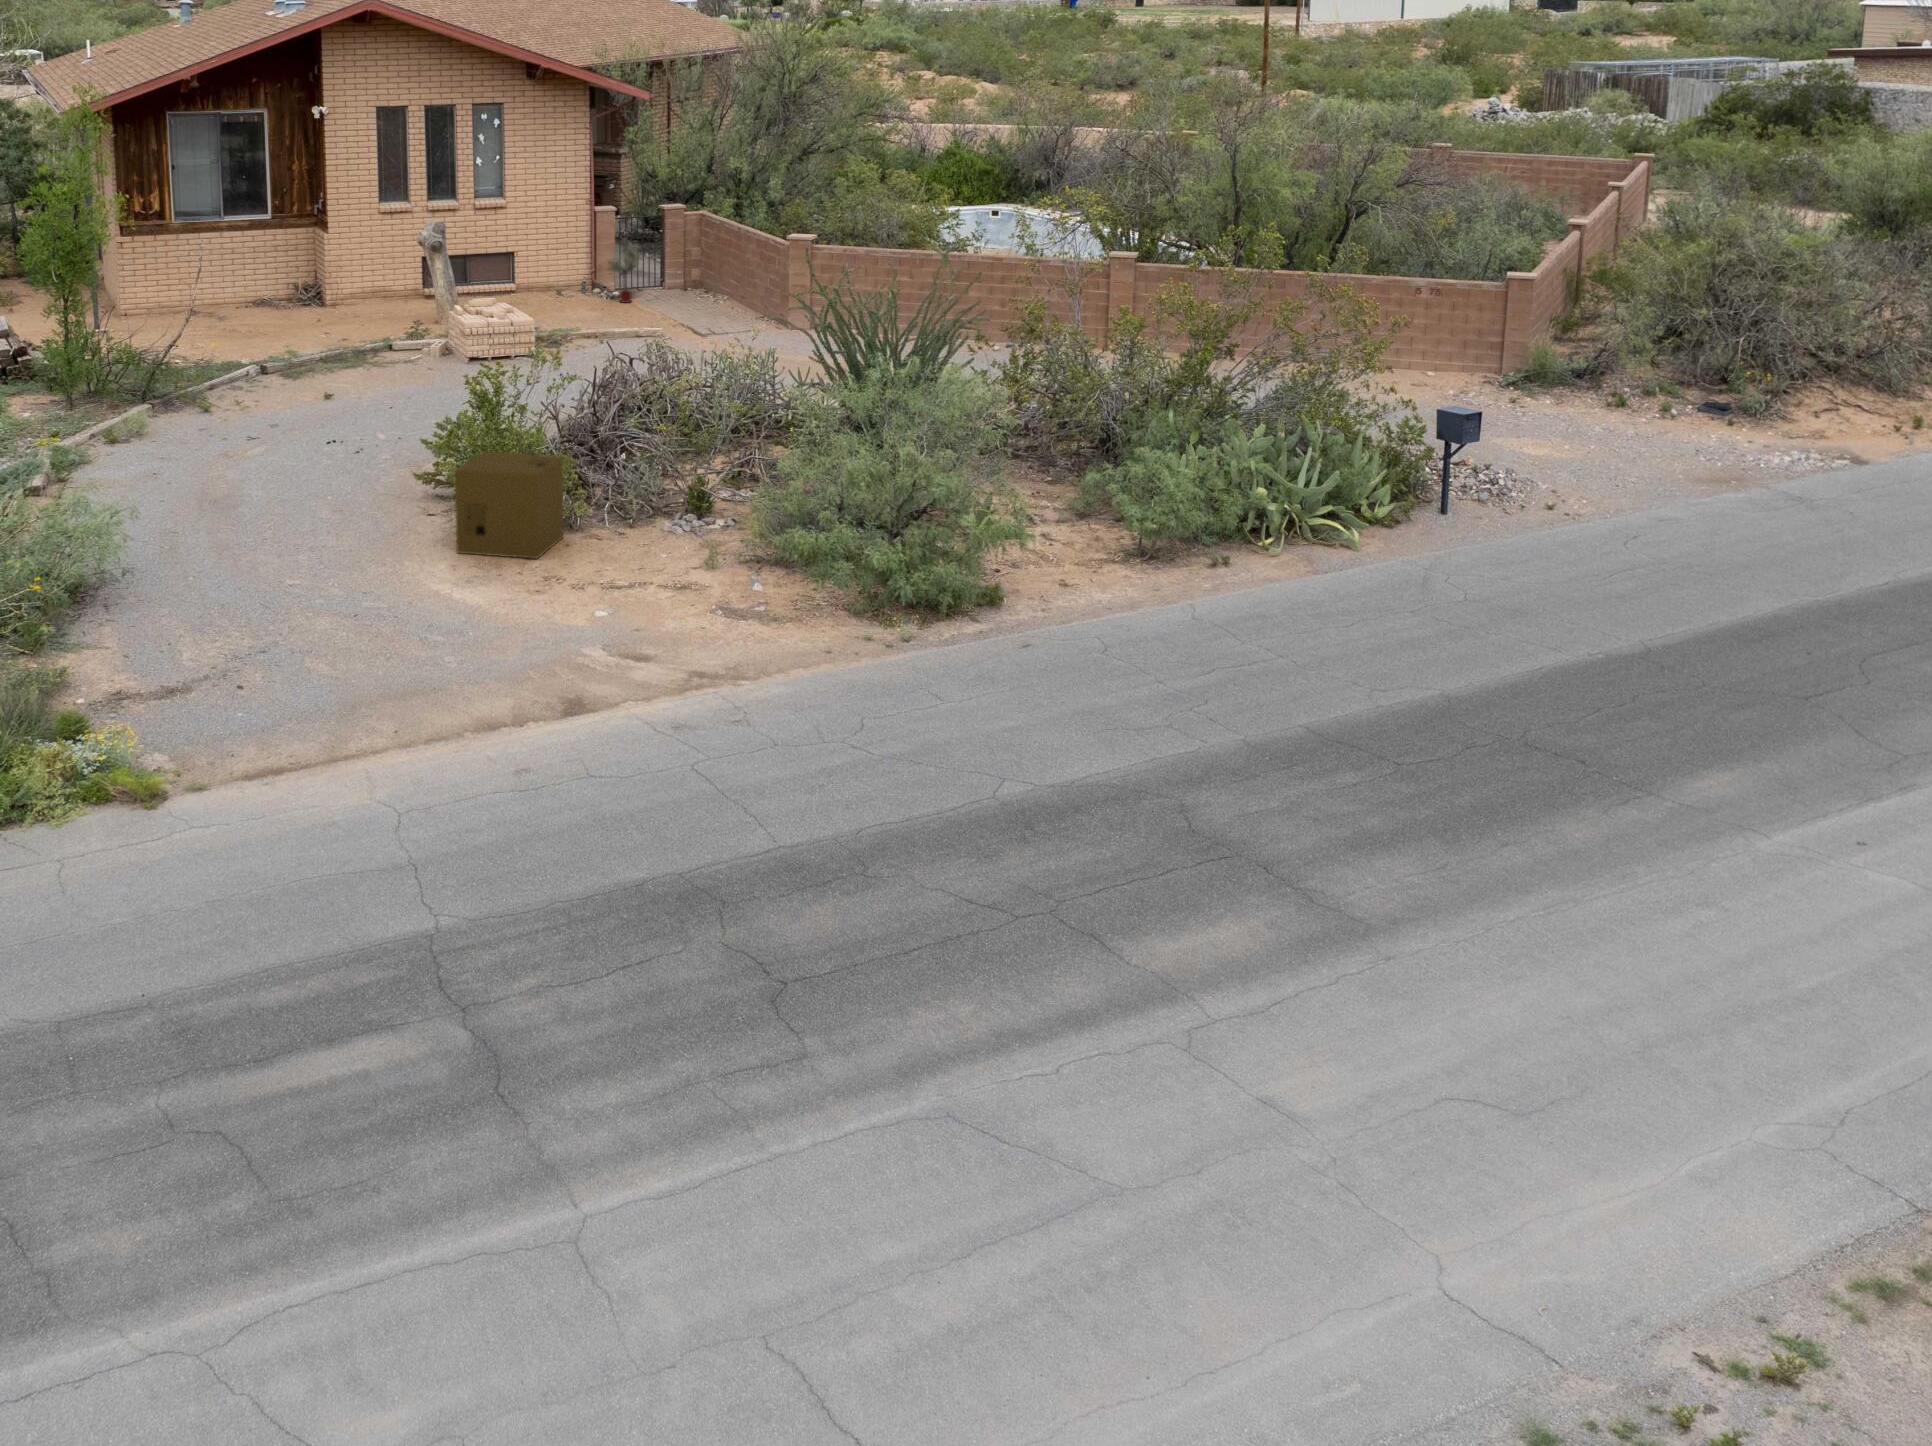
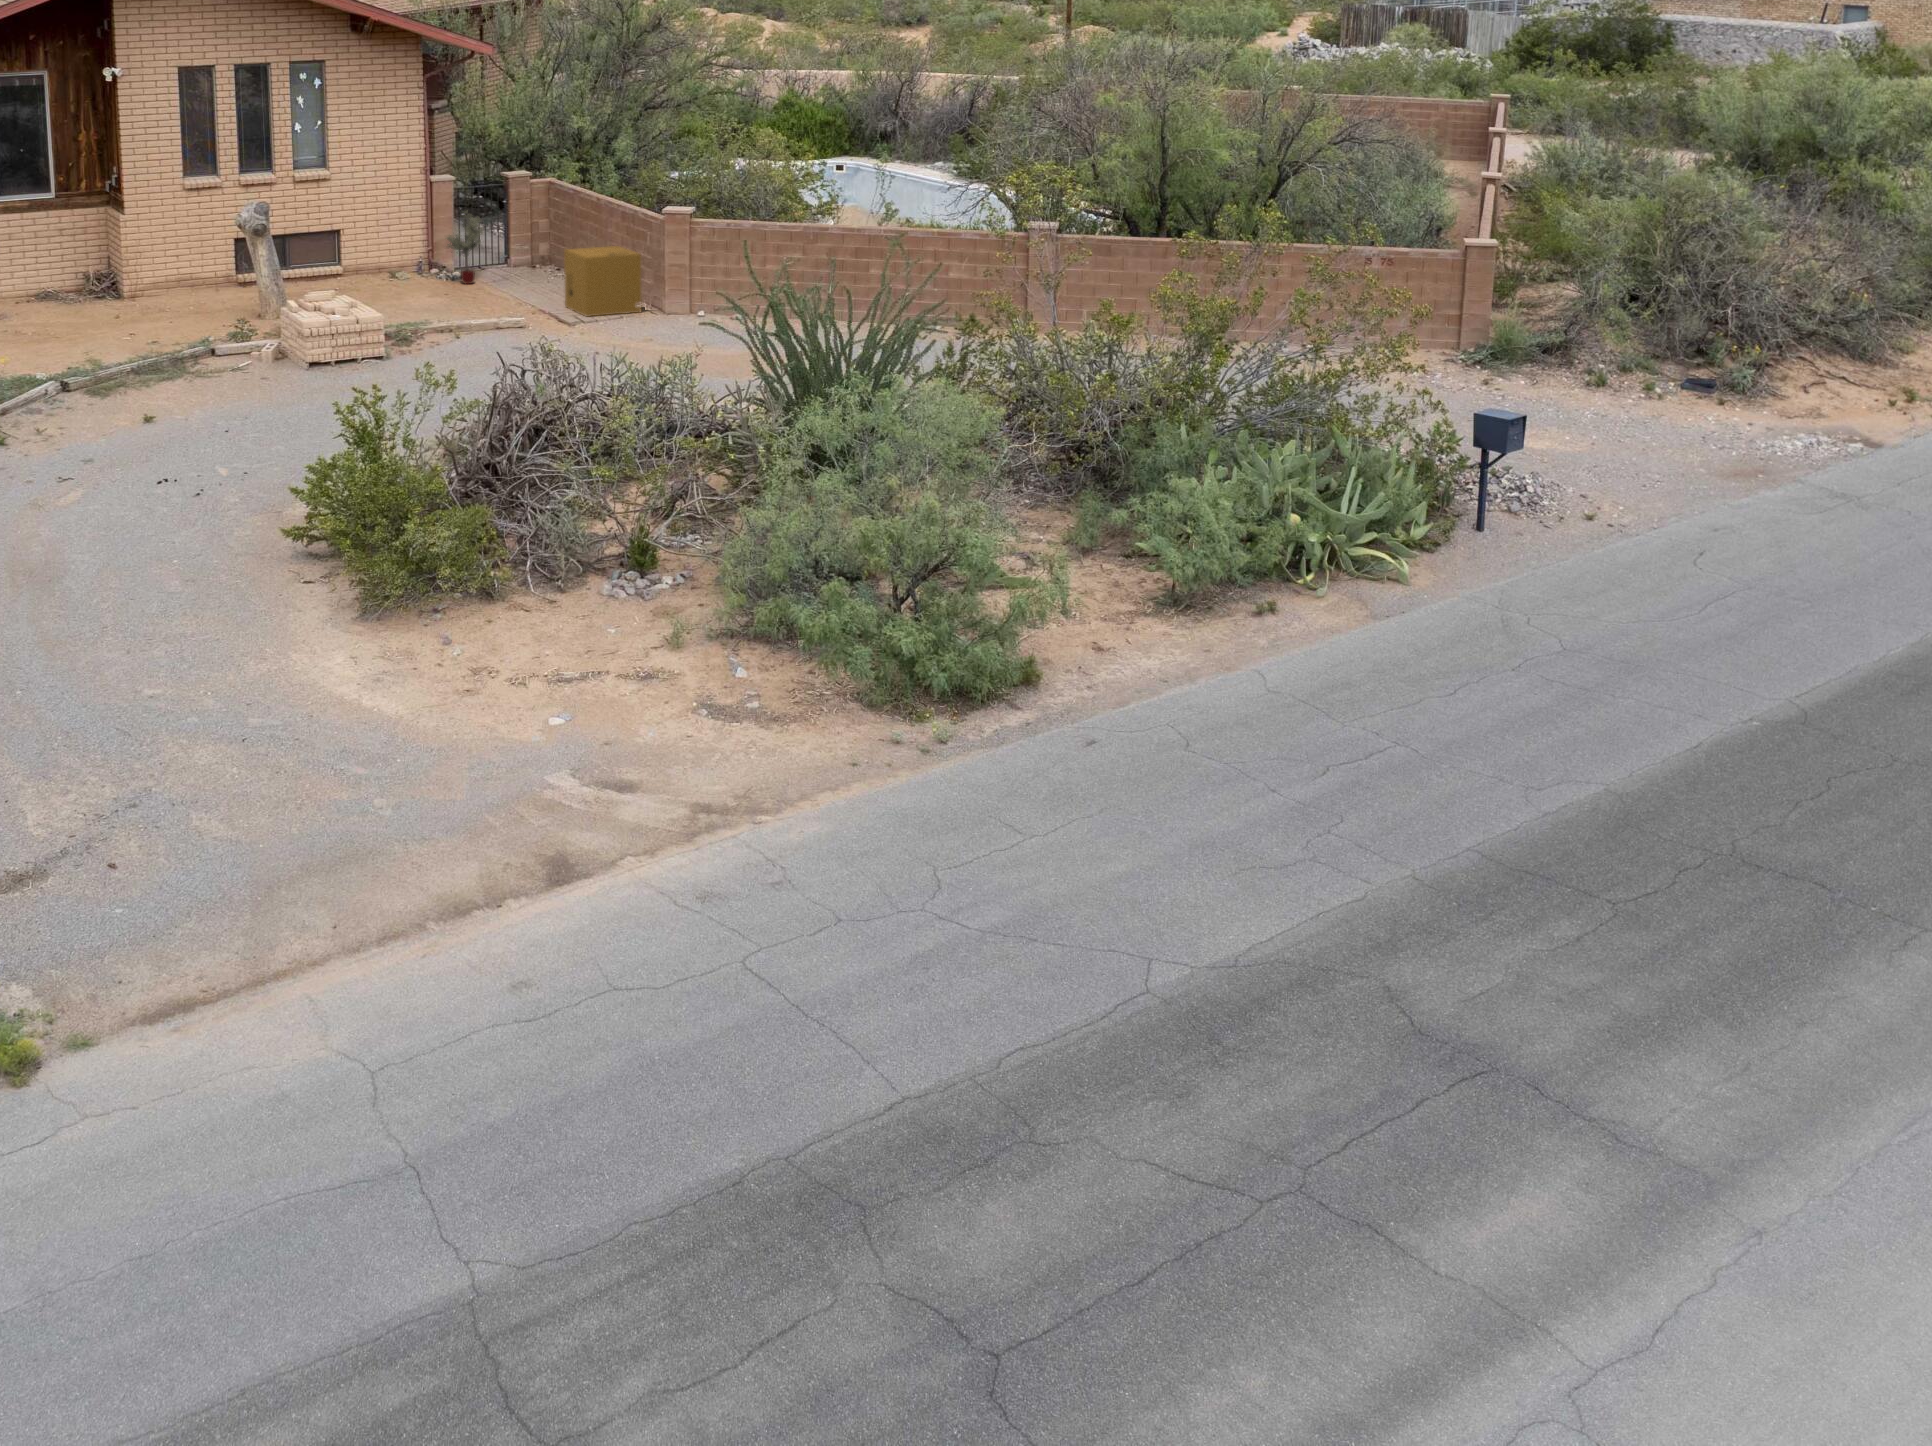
cardboard box: present [455,452,563,559] -> present [564,246,641,316]

